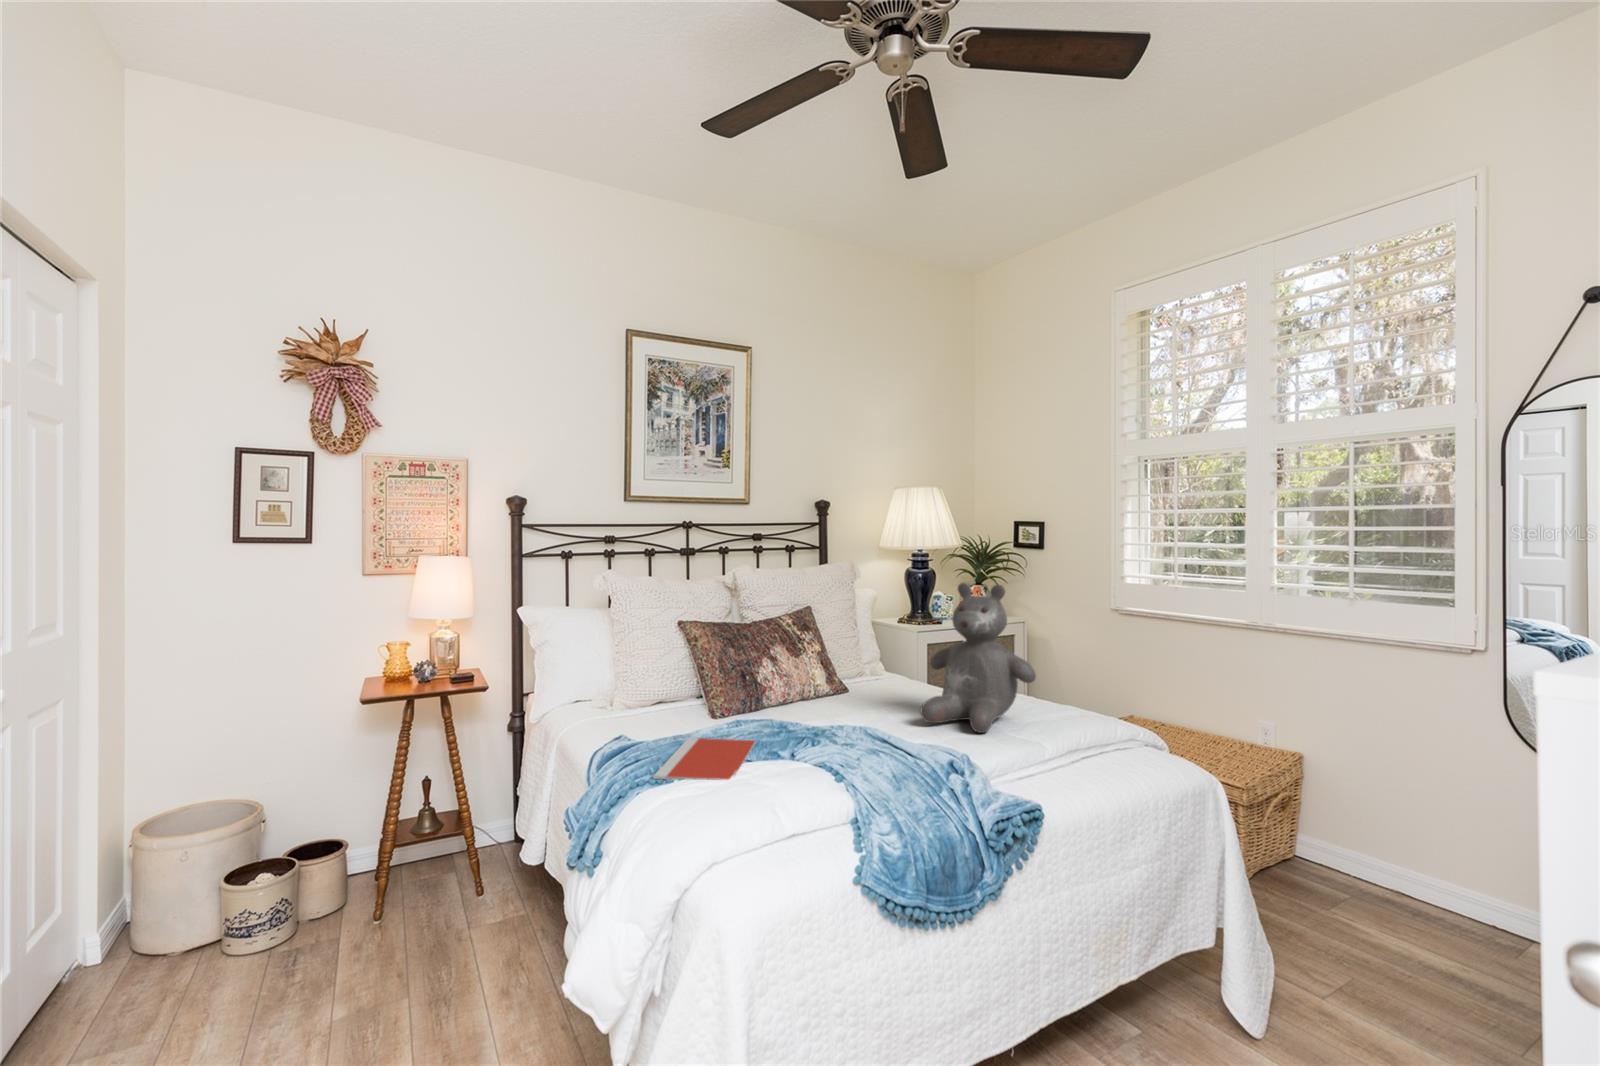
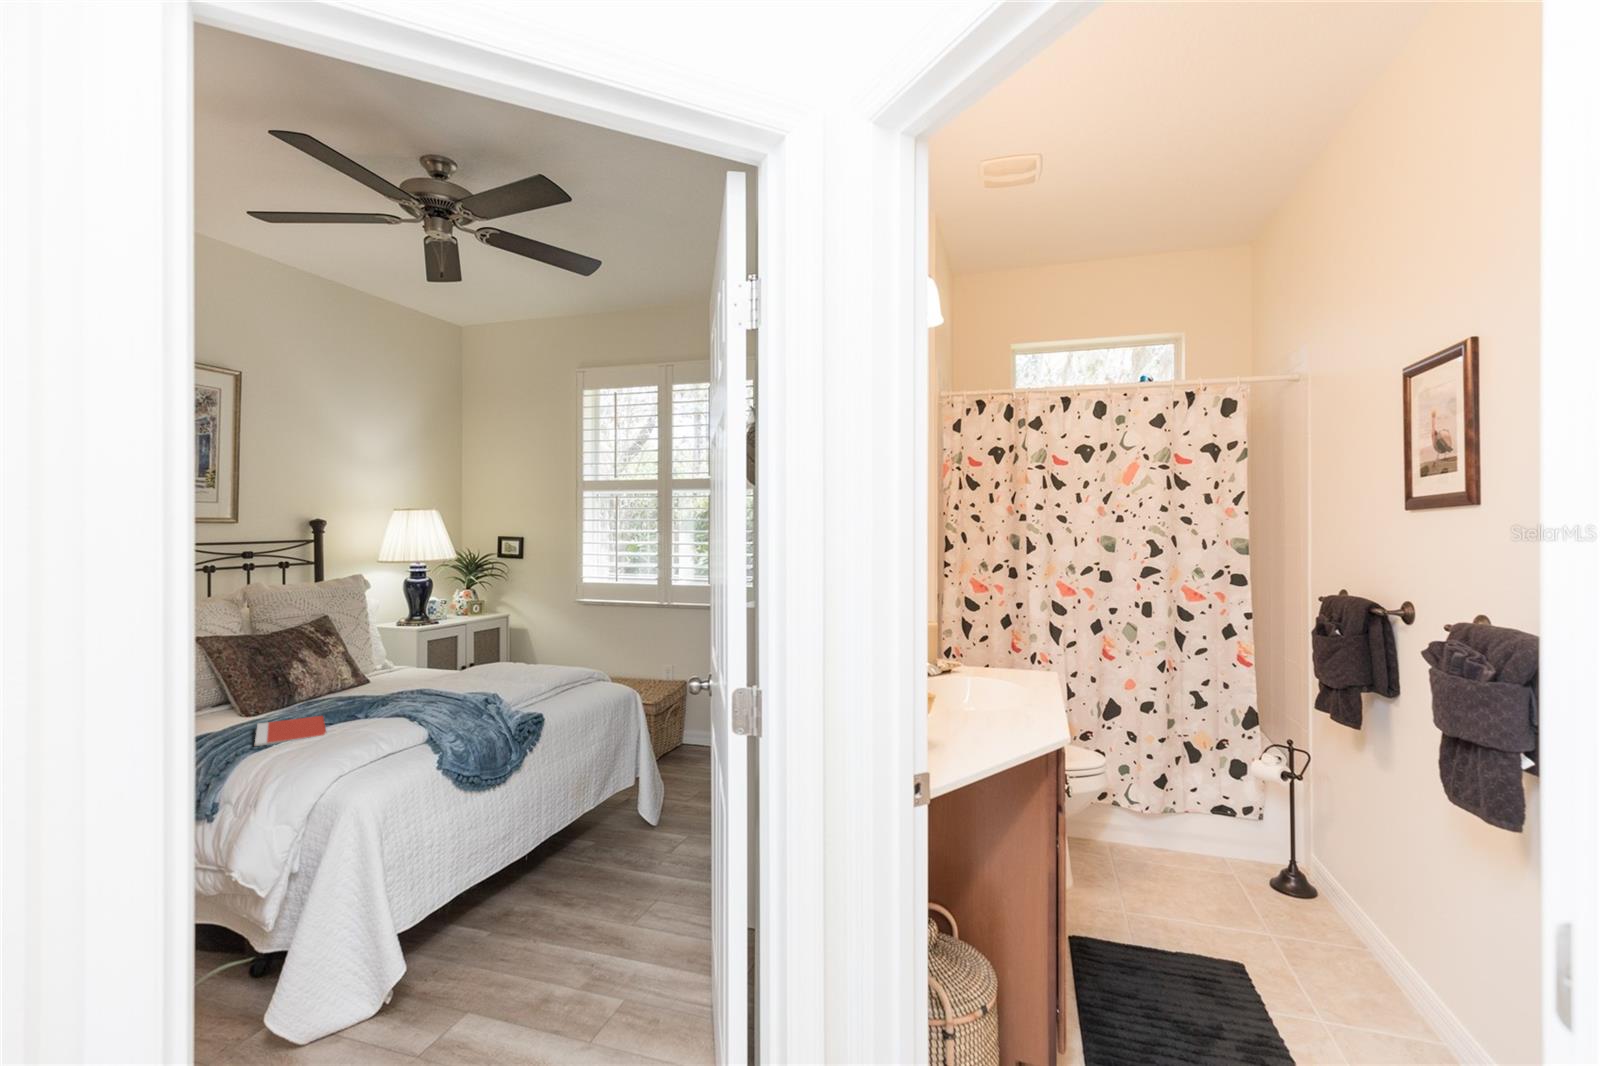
teddy bear: present [921,583,1036,733] -> none [452,587,533,686]

